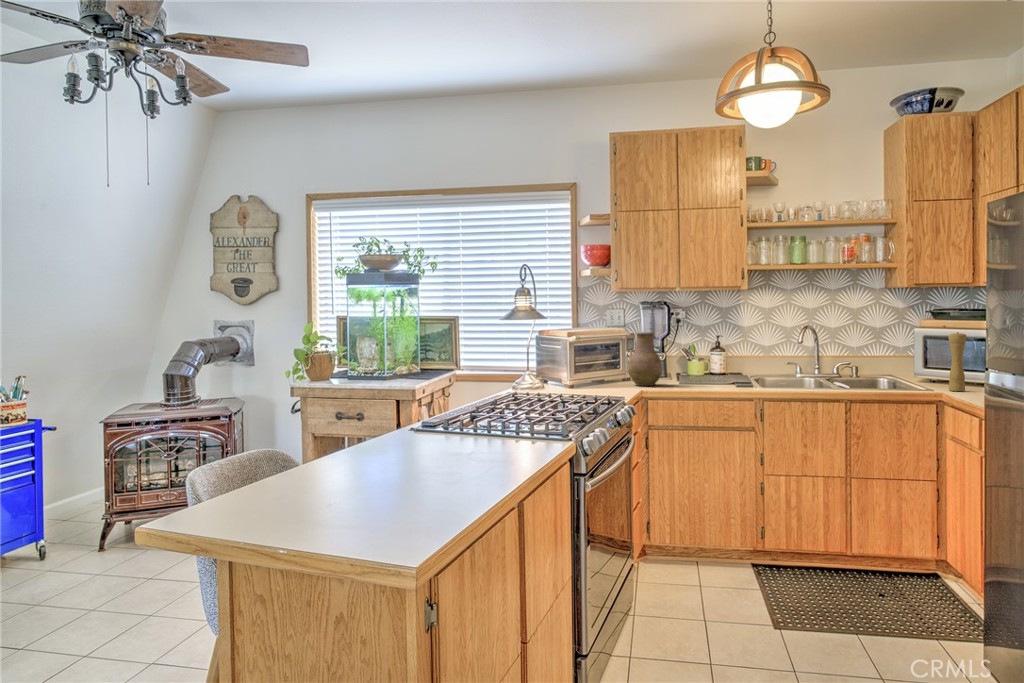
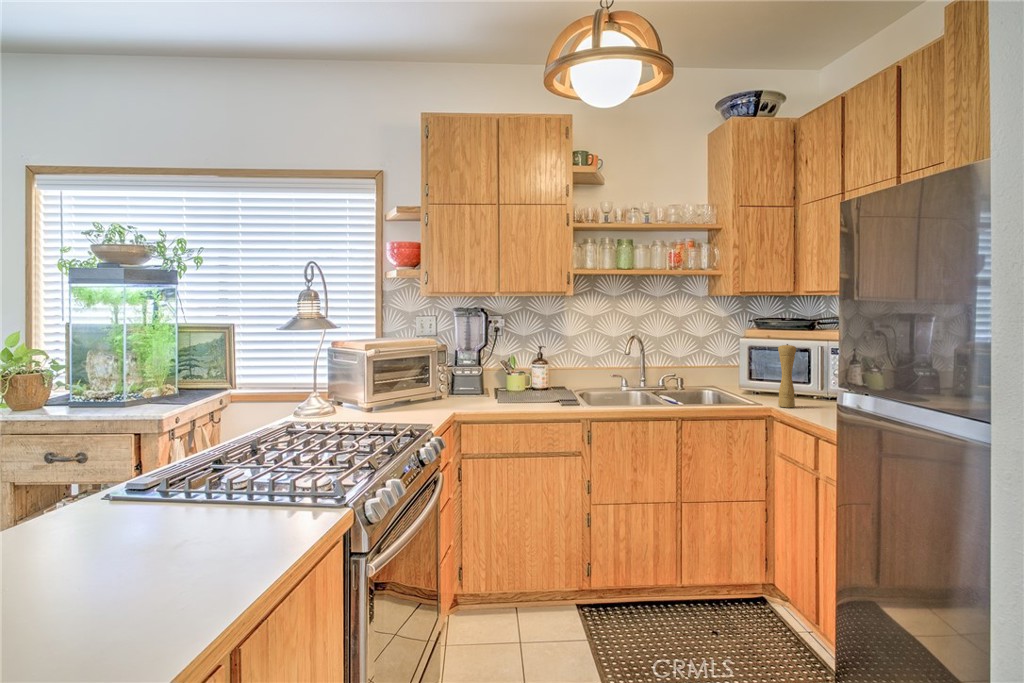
vase: present [628,333,662,386] -> none [438,344,478,408]

